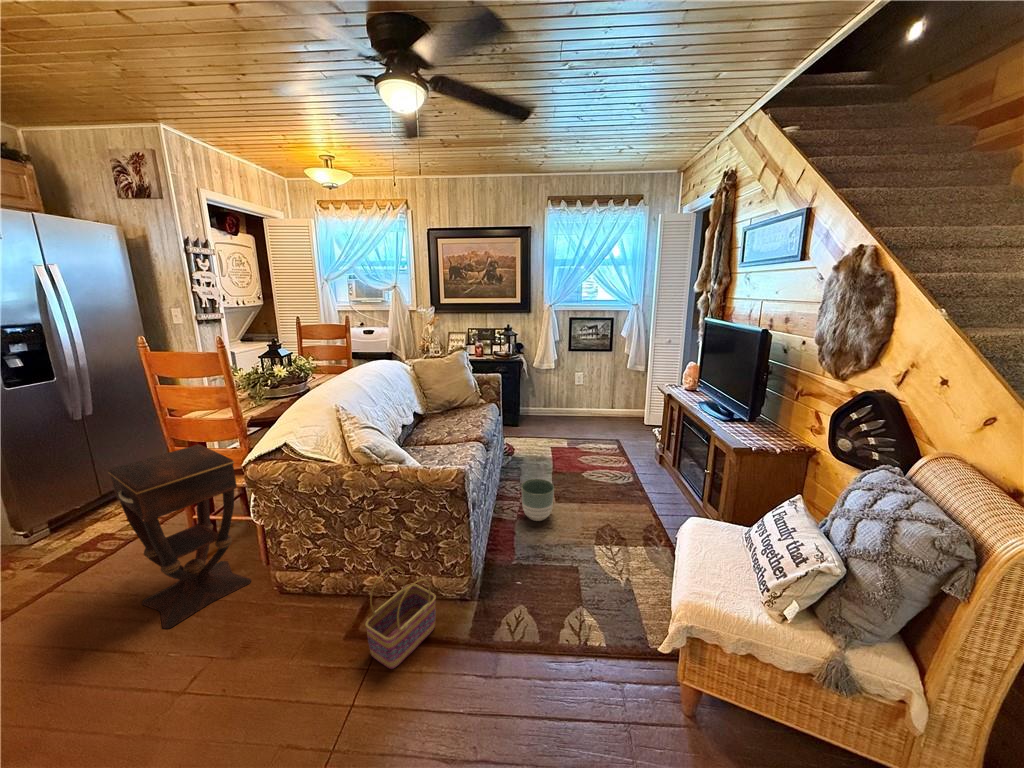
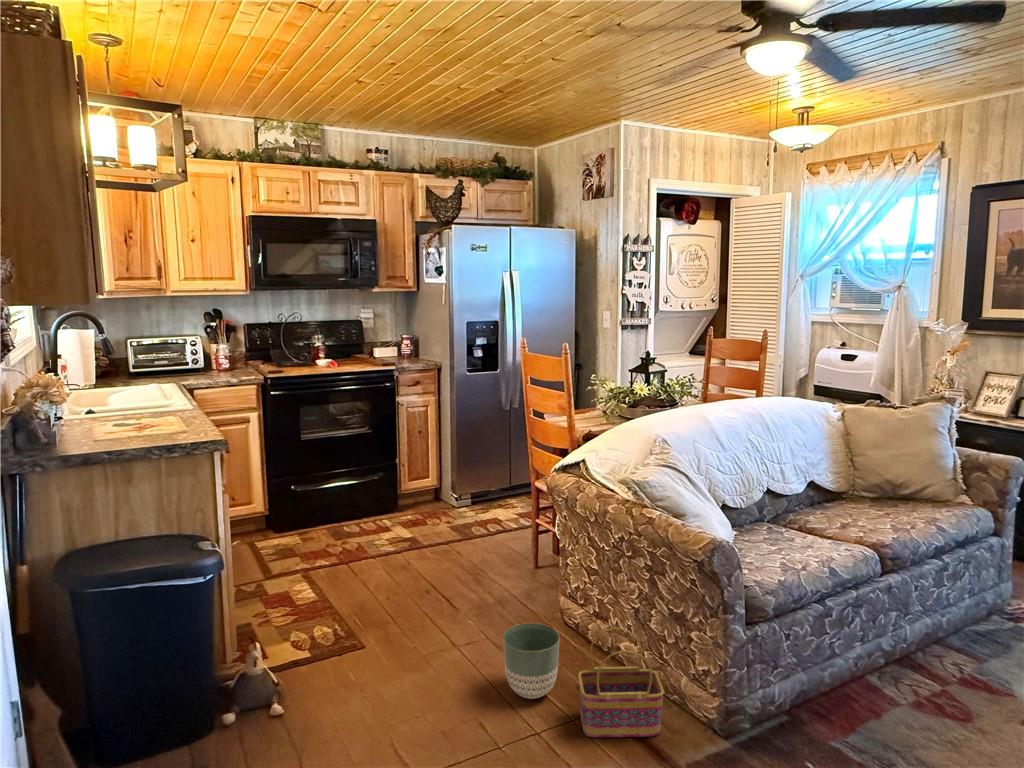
side table: present [108,444,251,629] -> none [475,447,553,604]
planter: present [521,479,554,521] -> present [503,623,560,699]

